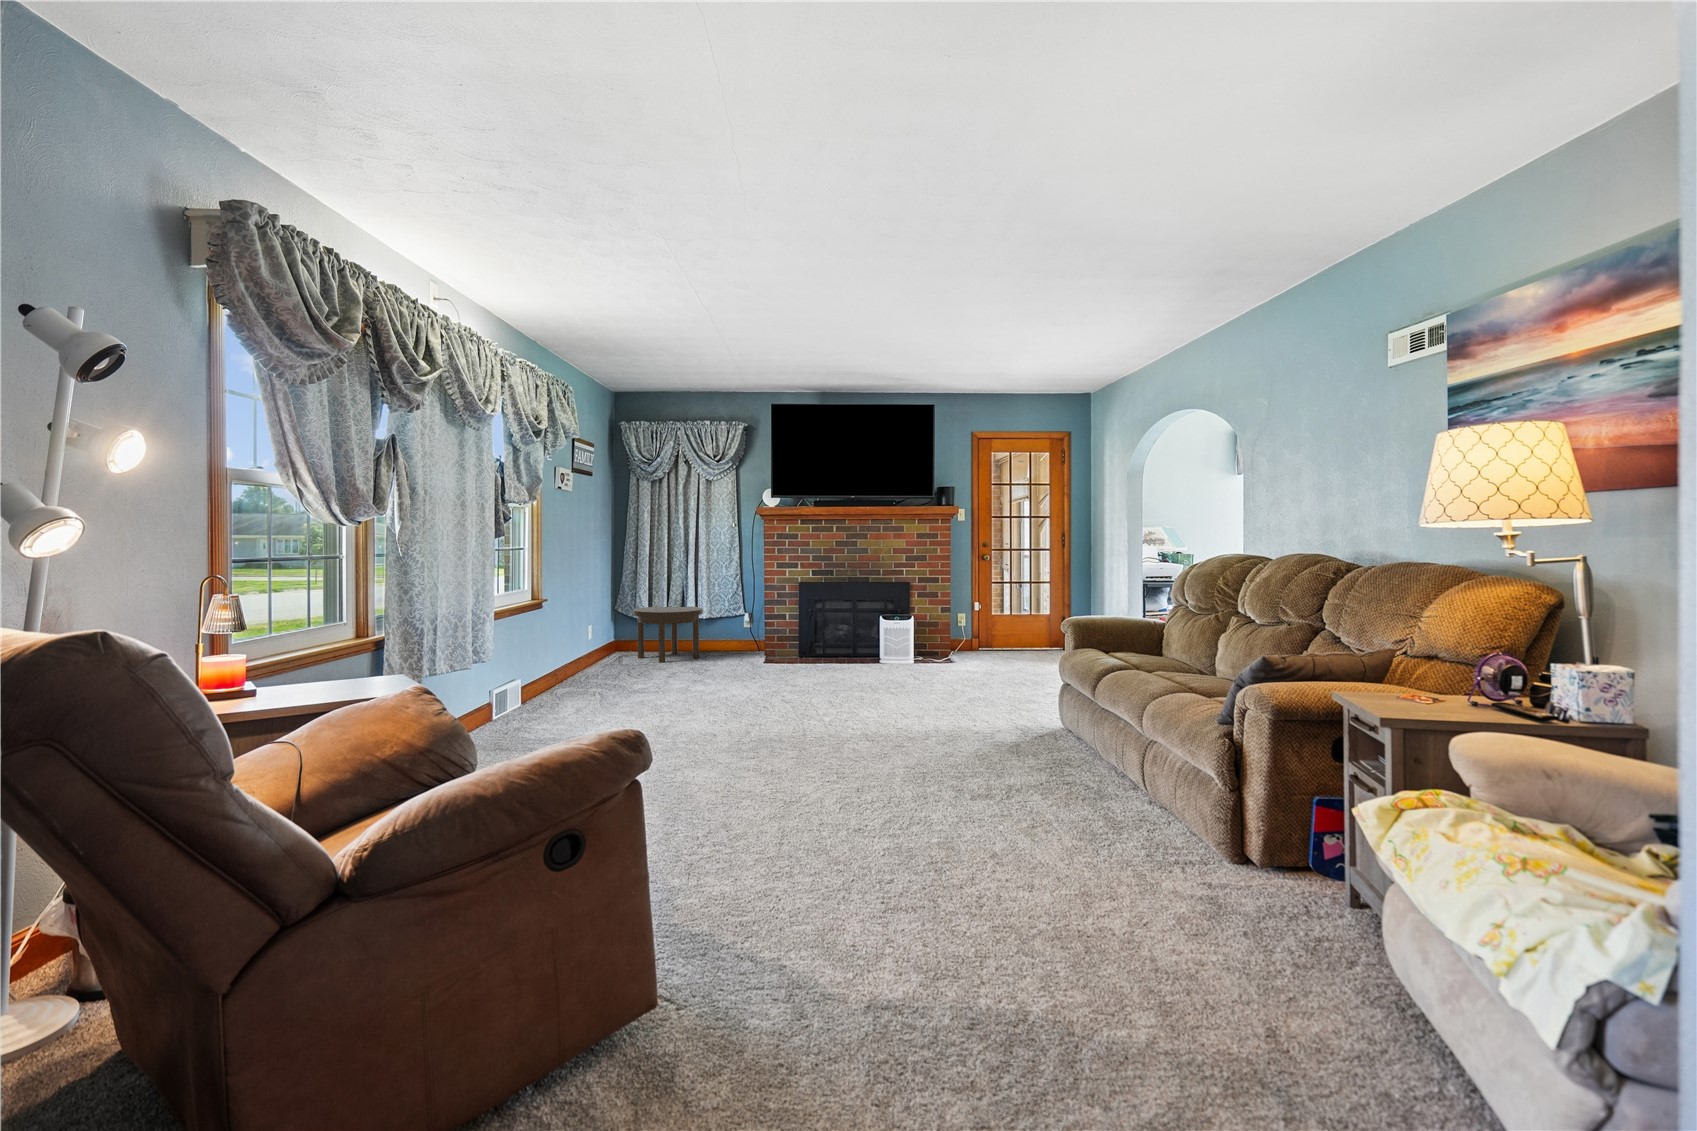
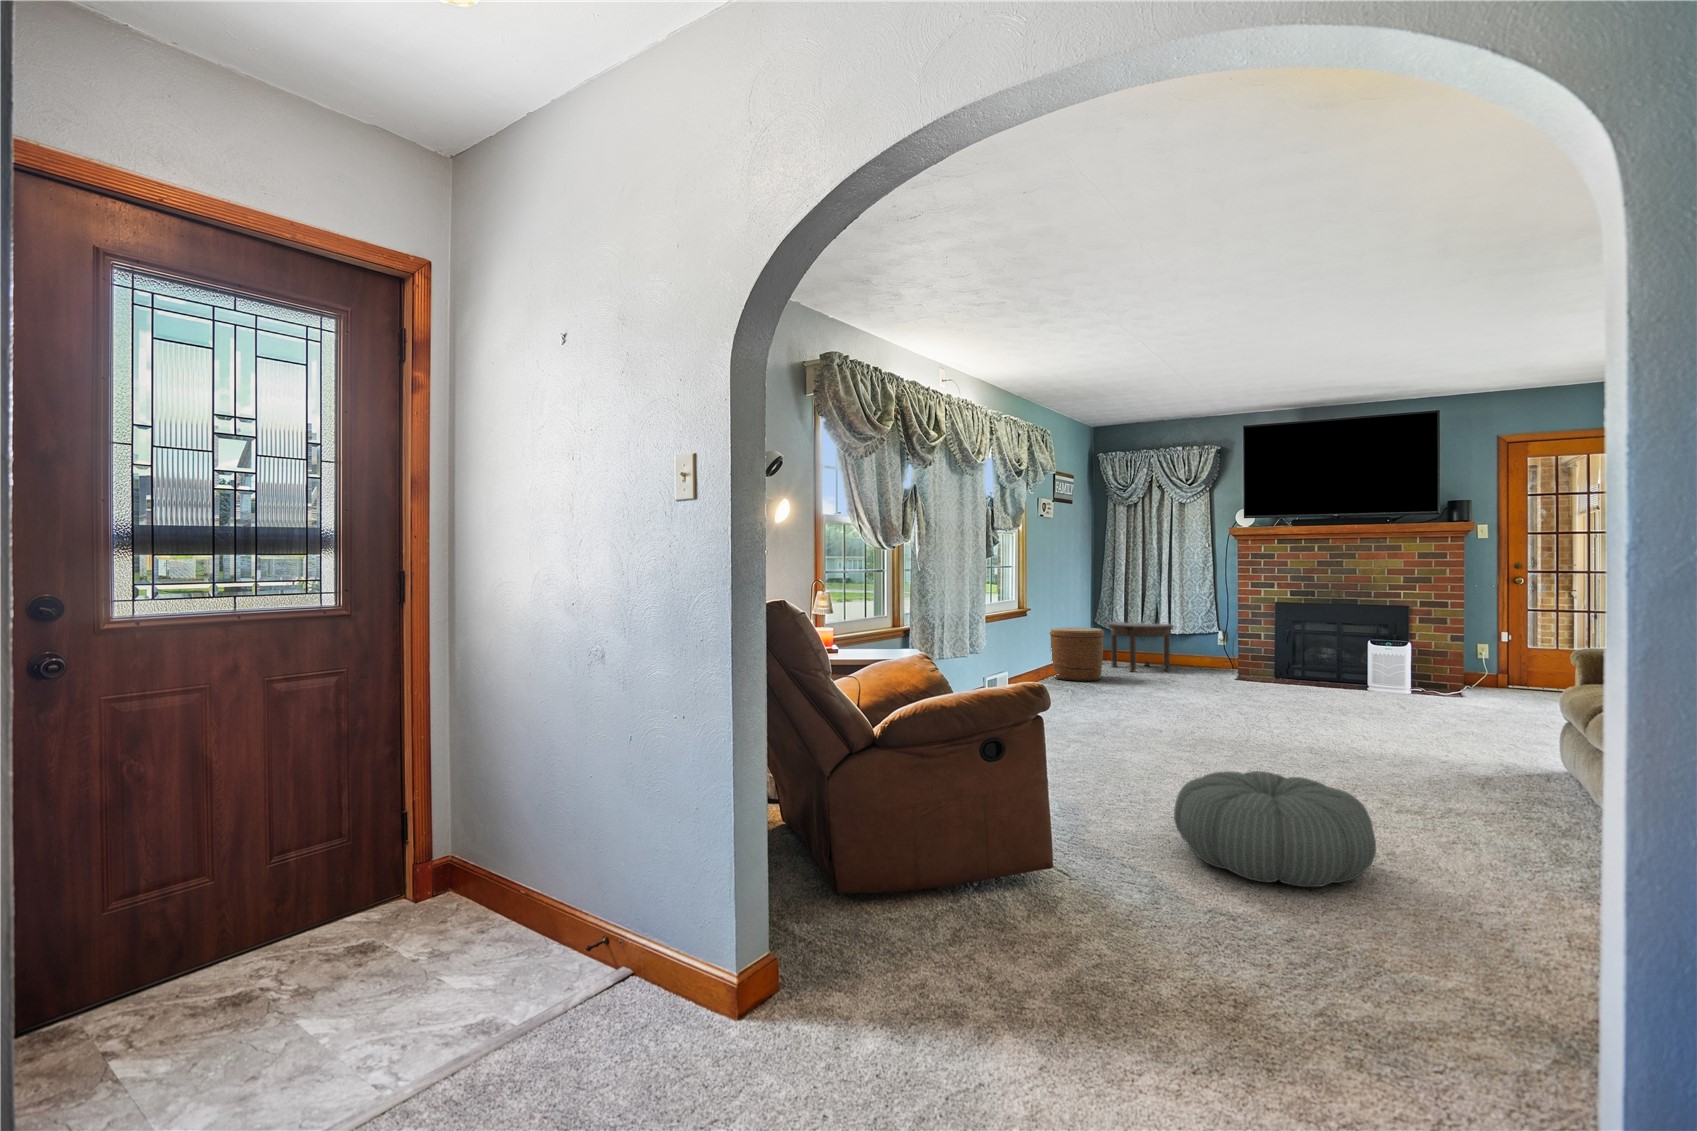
woven basket: none [572,617,635,680] -> present [1050,627,1104,681]
pouf: none [795,796,1008,944] -> present [1174,771,1376,887]

